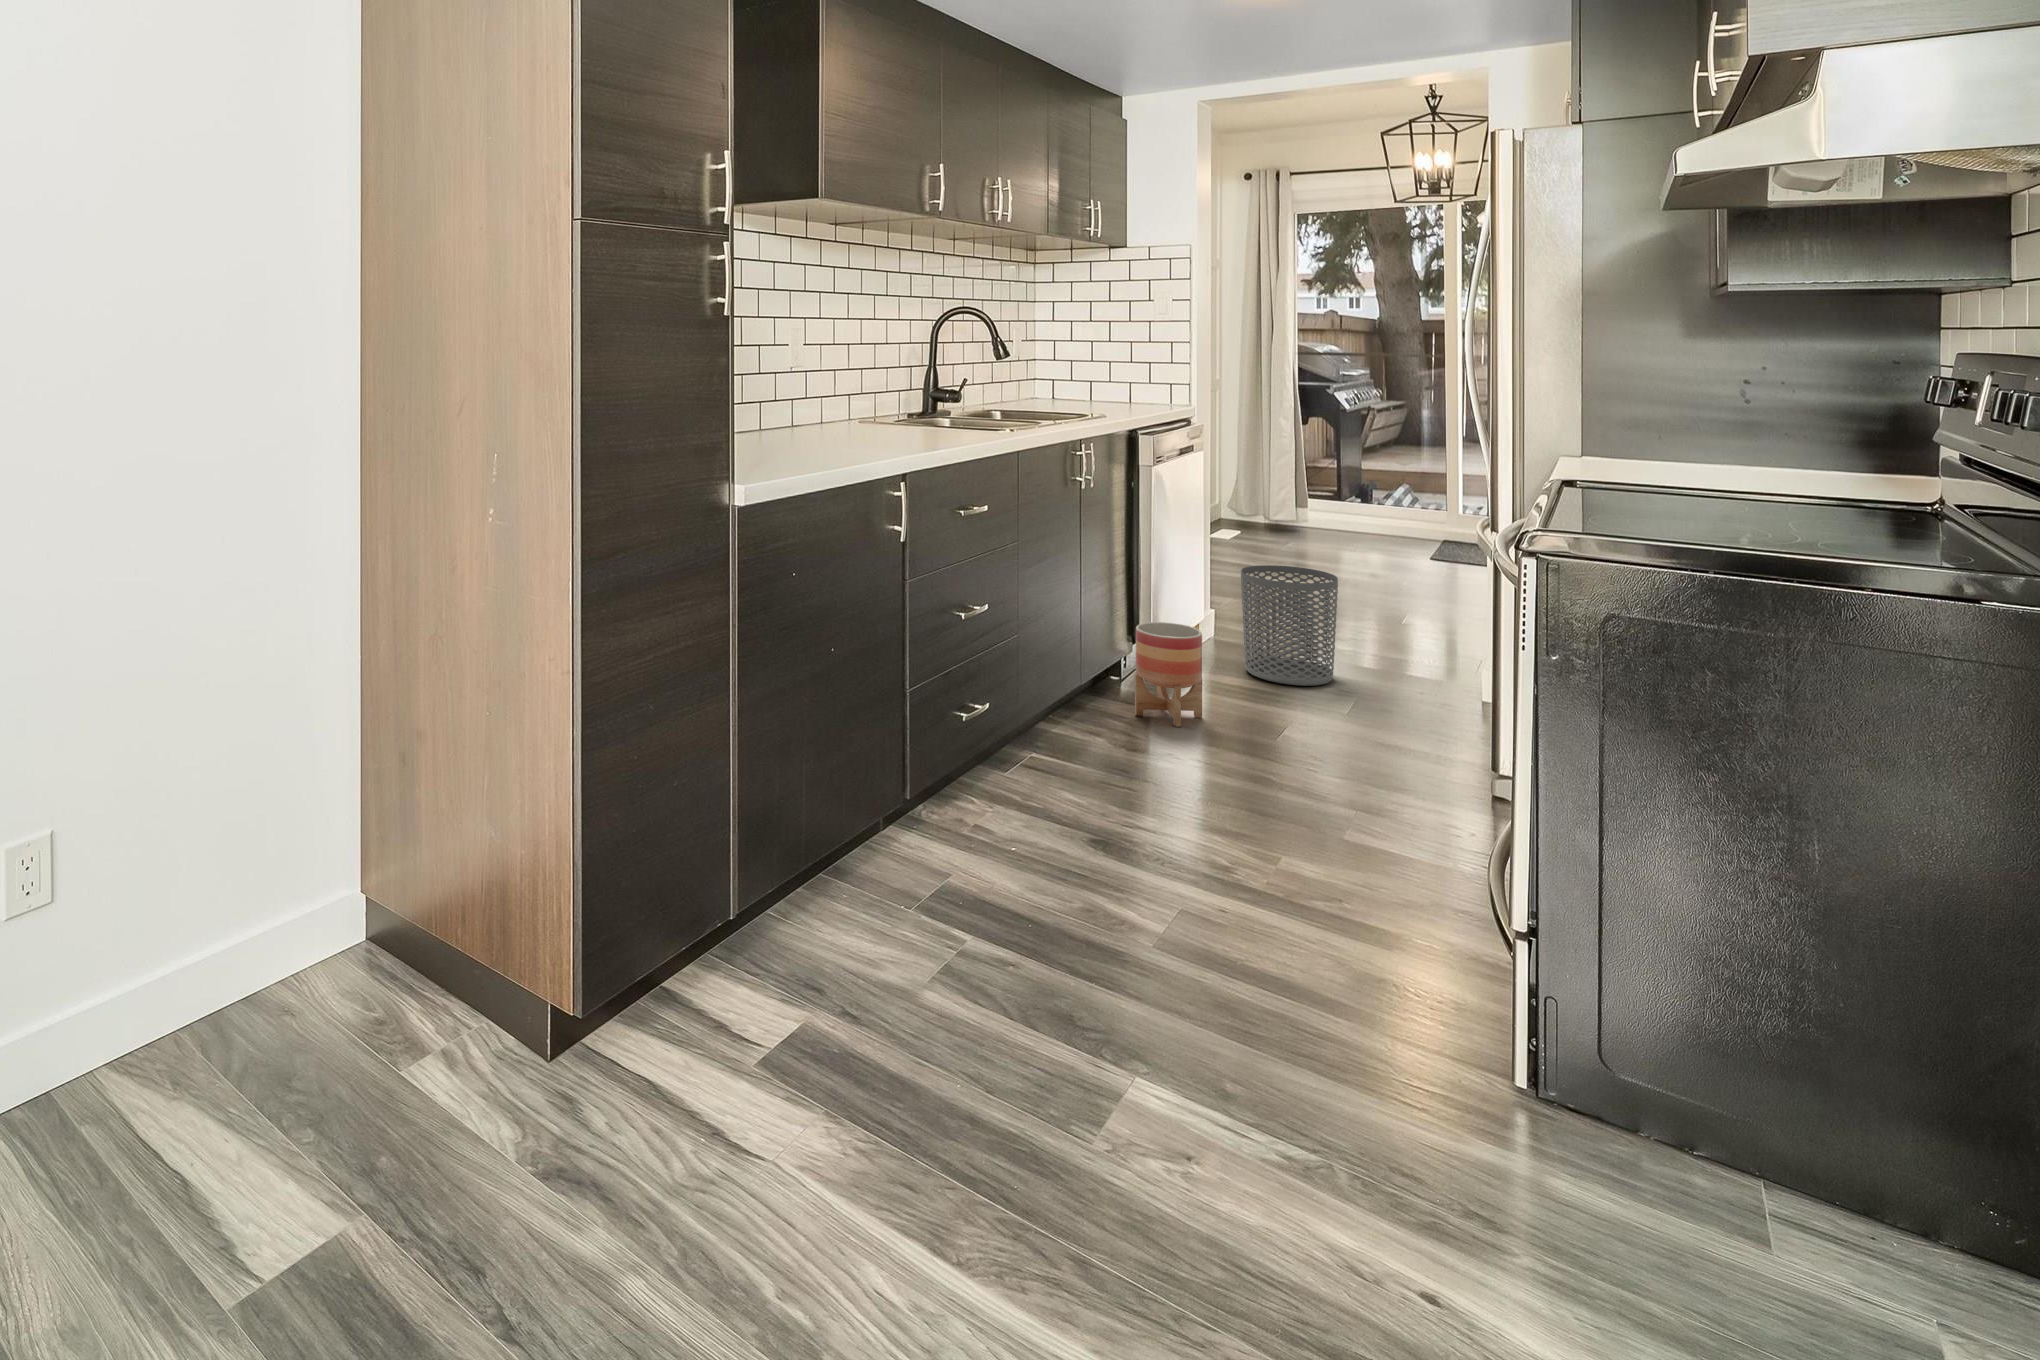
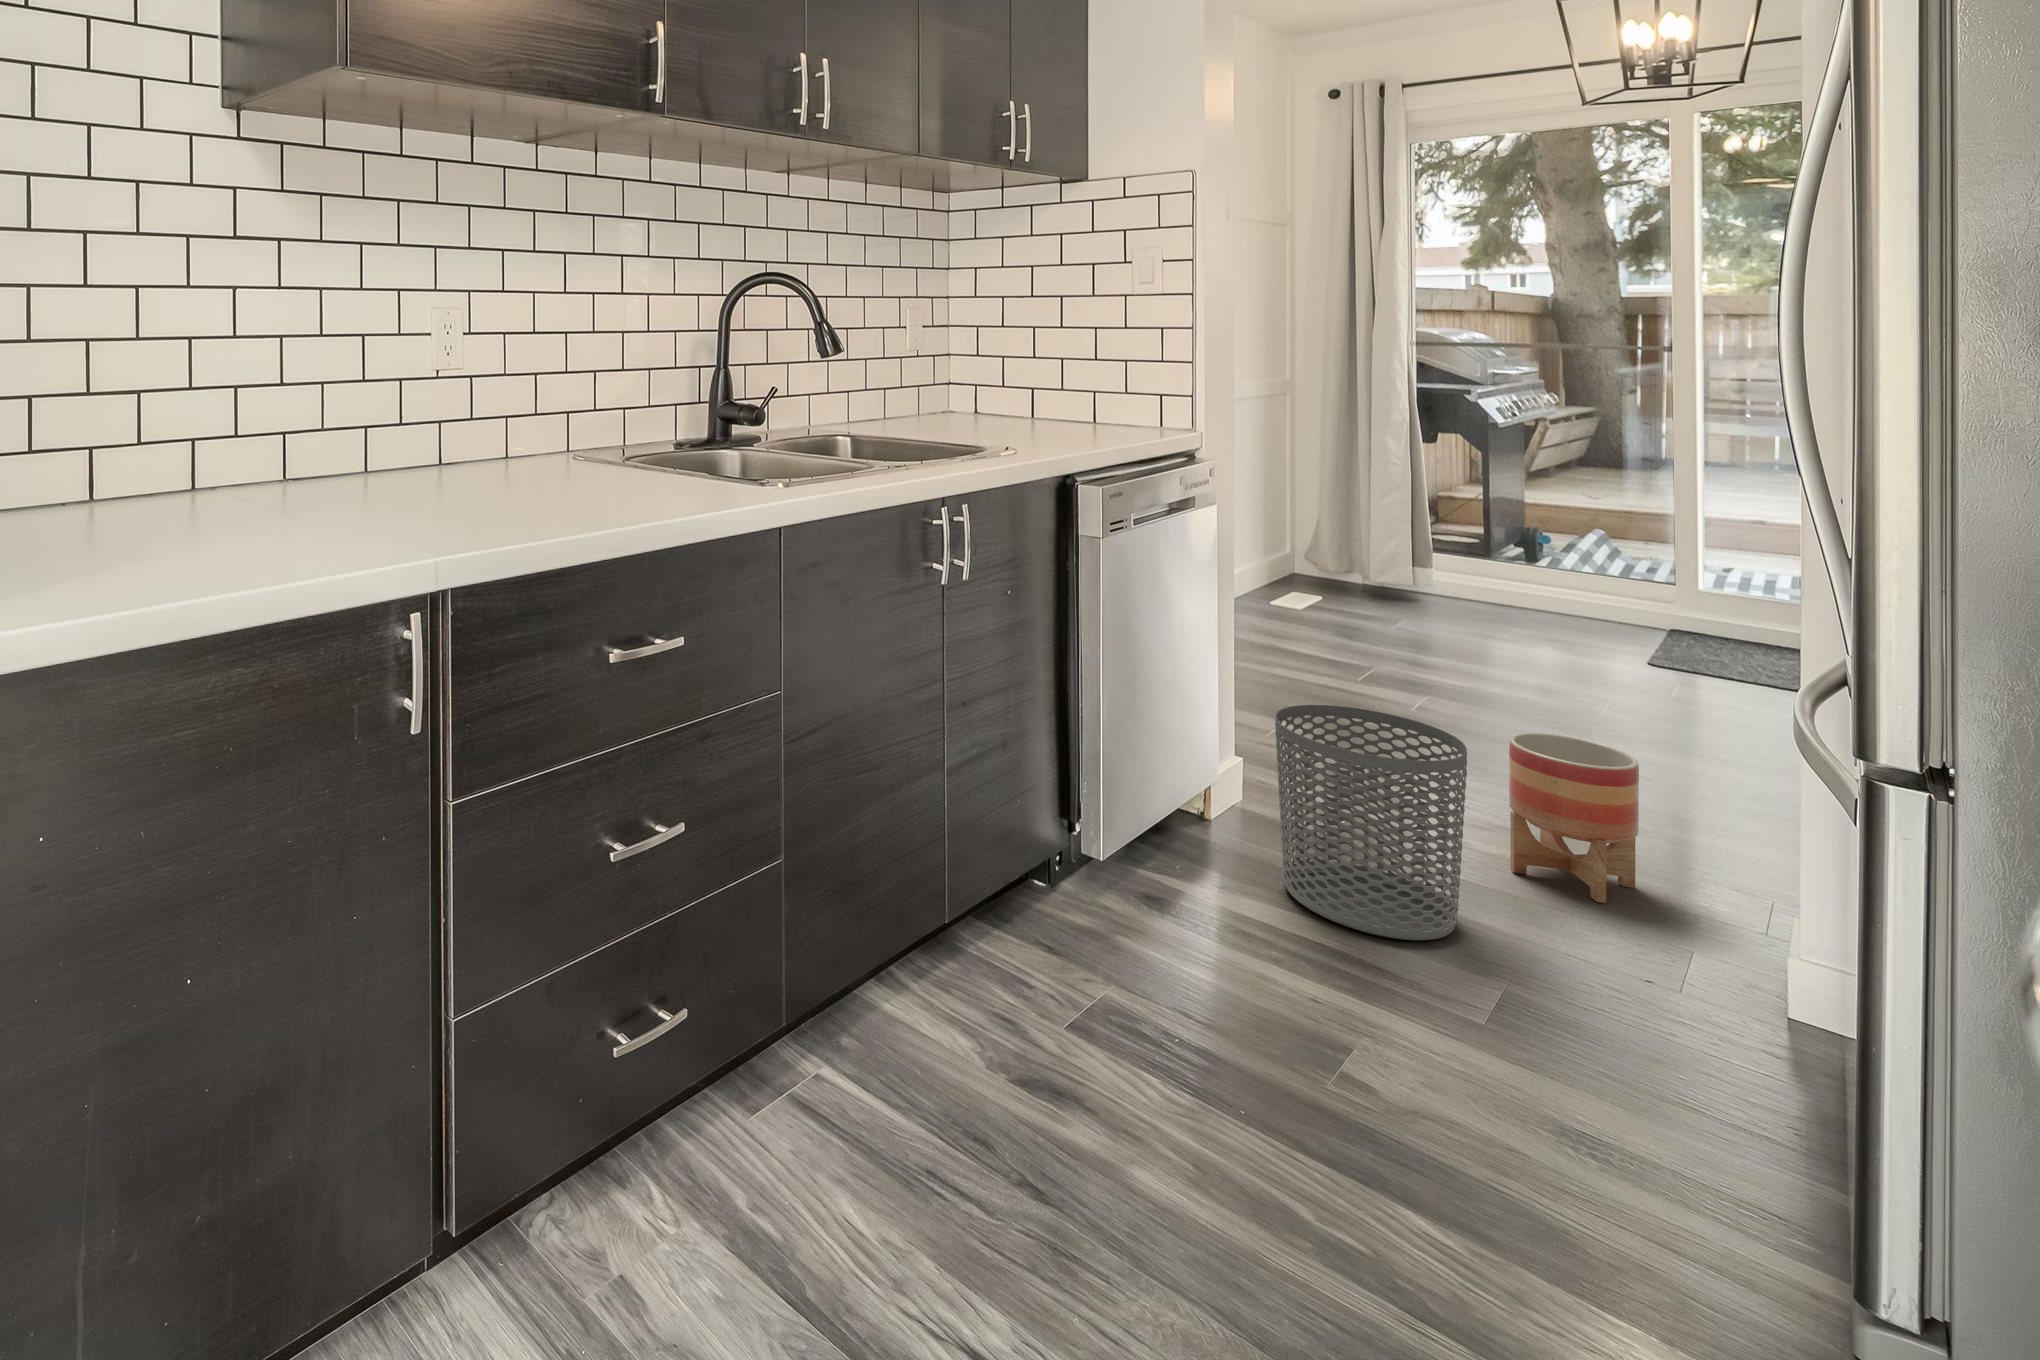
planter: present [1135,622,1202,727] -> present [1509,733,1639,903]

